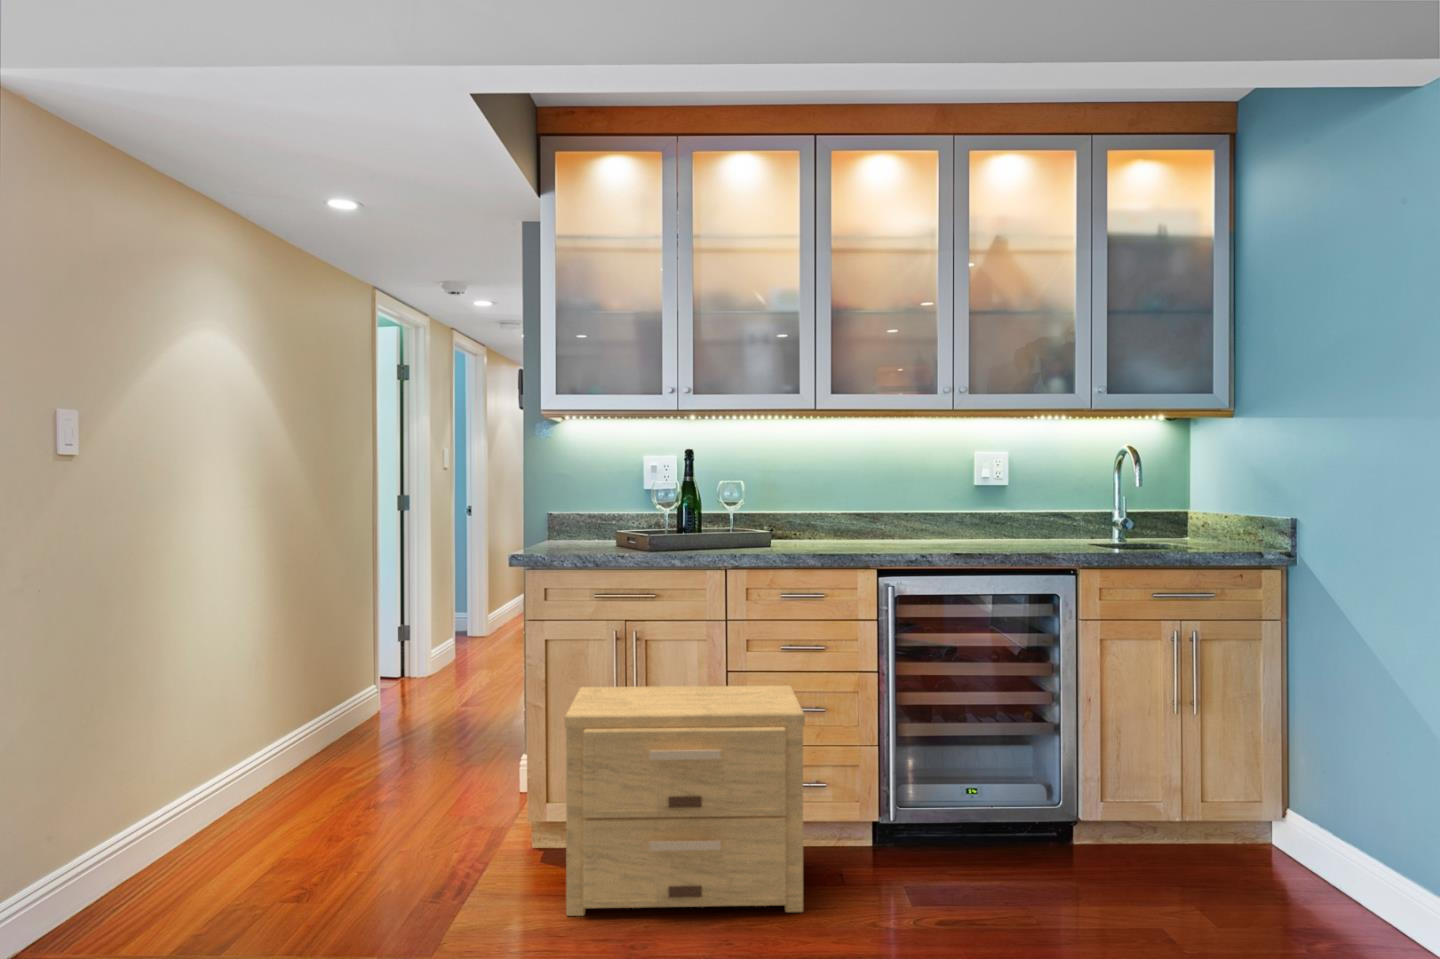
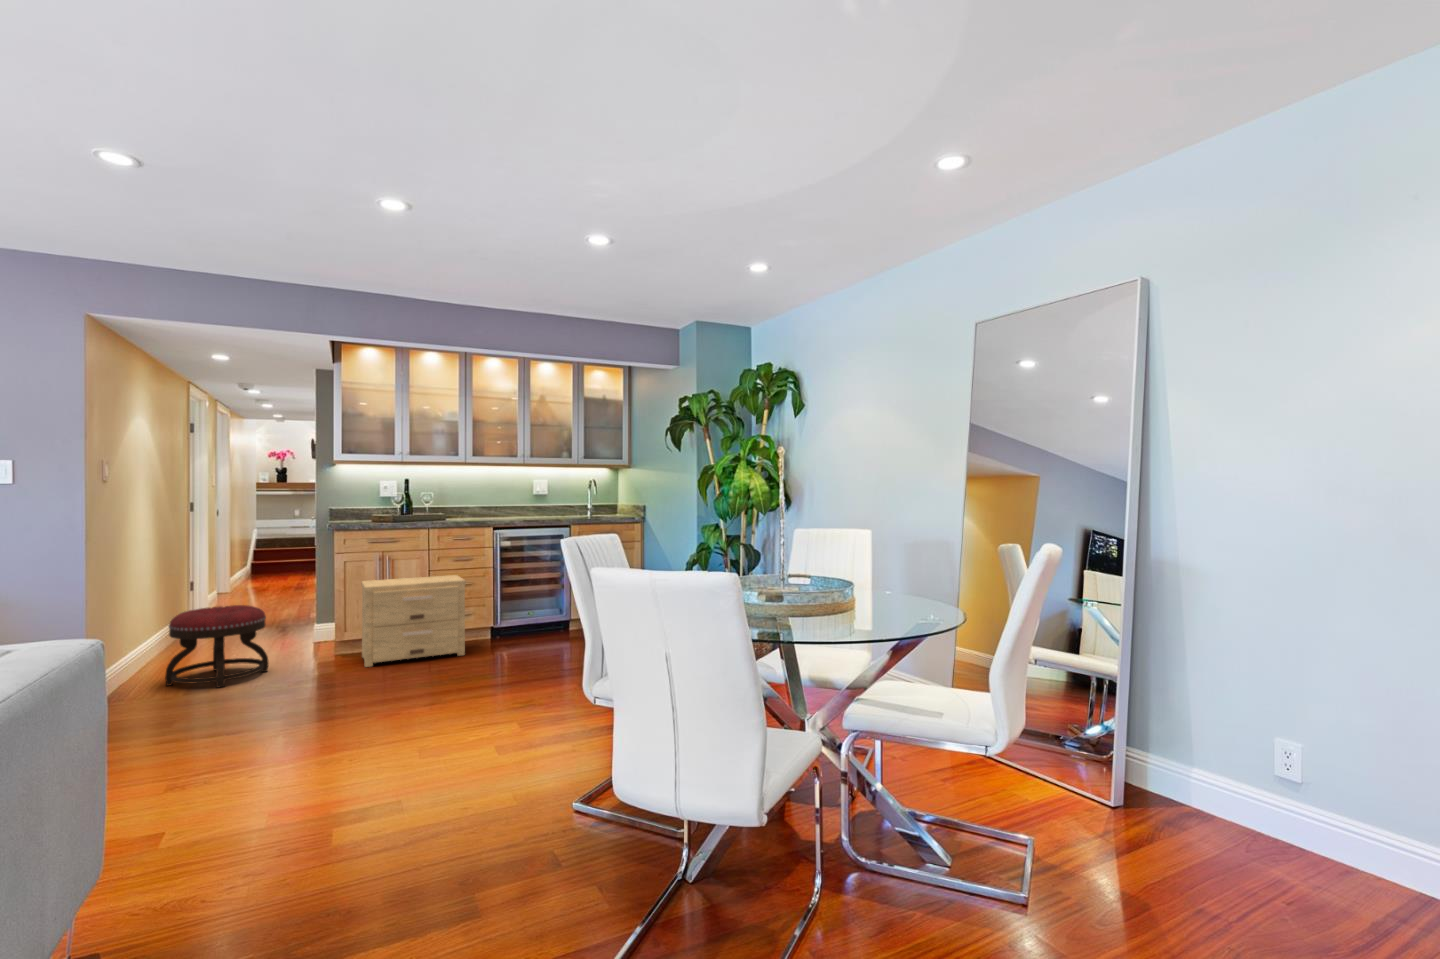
ottoman: none [188,723,388,933] -> present [165,605,269,688]

